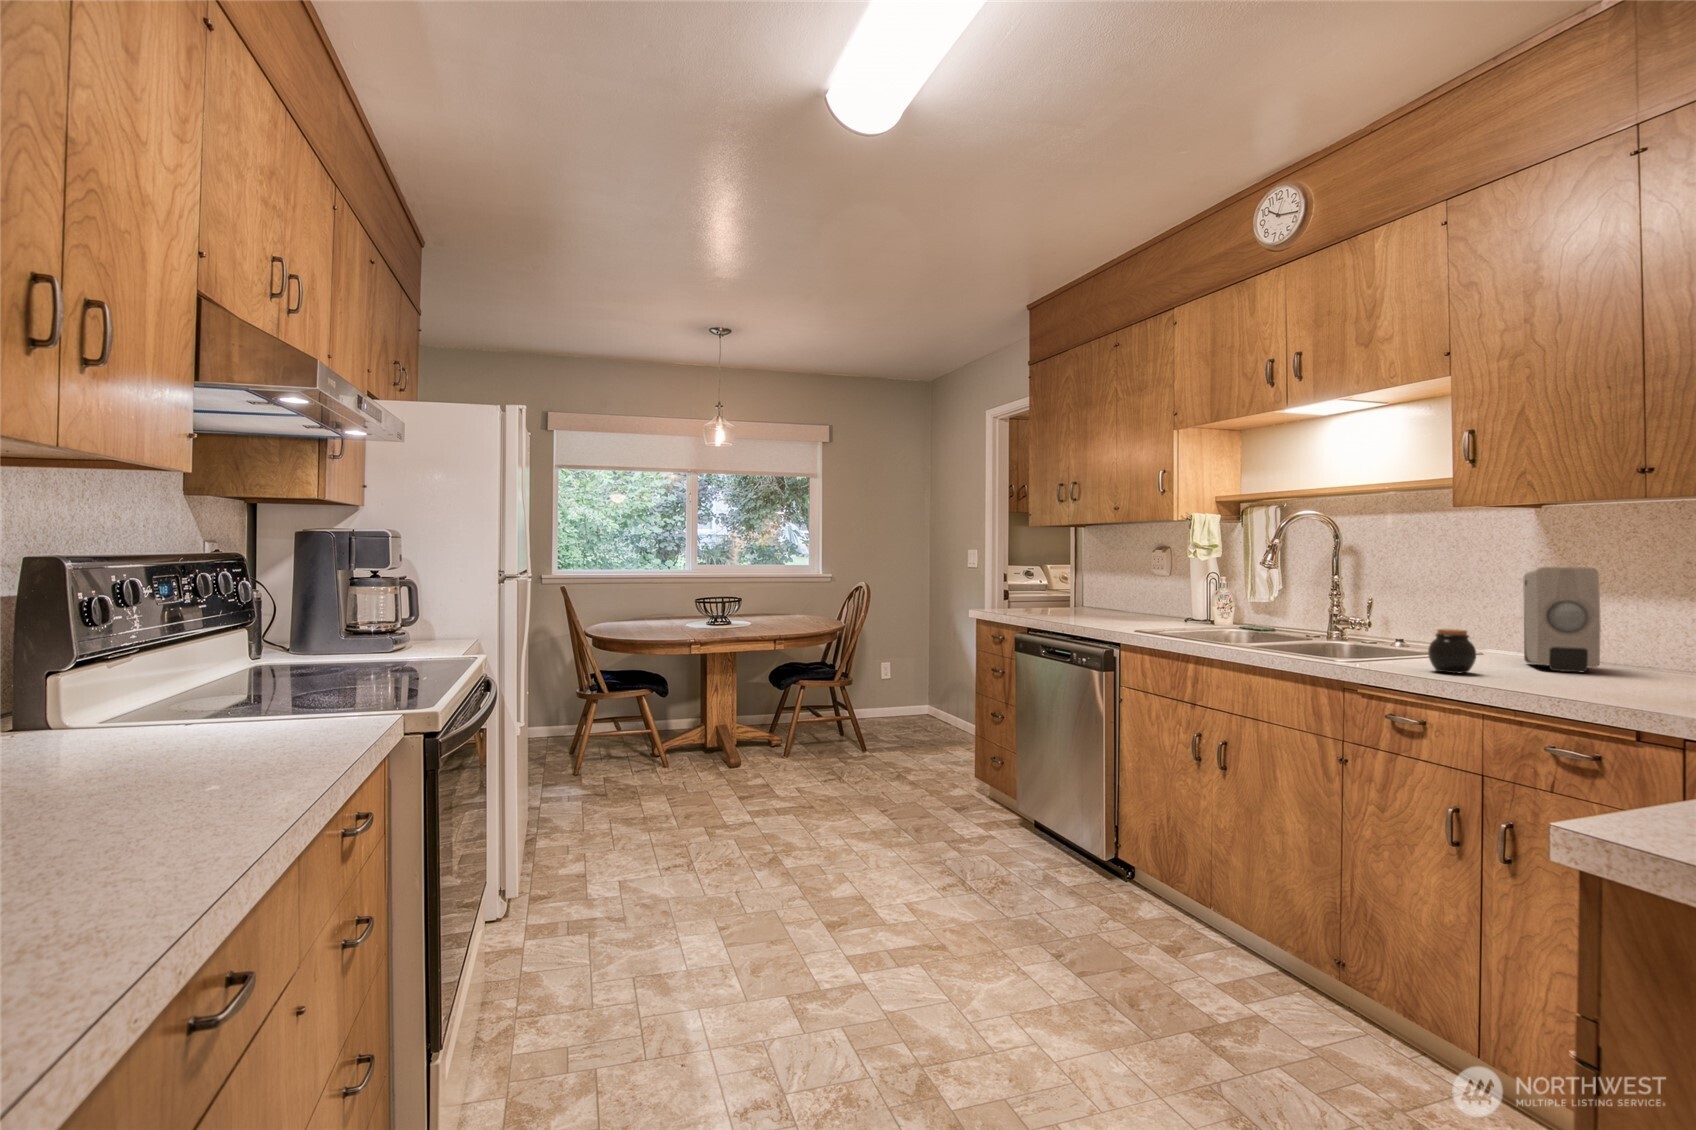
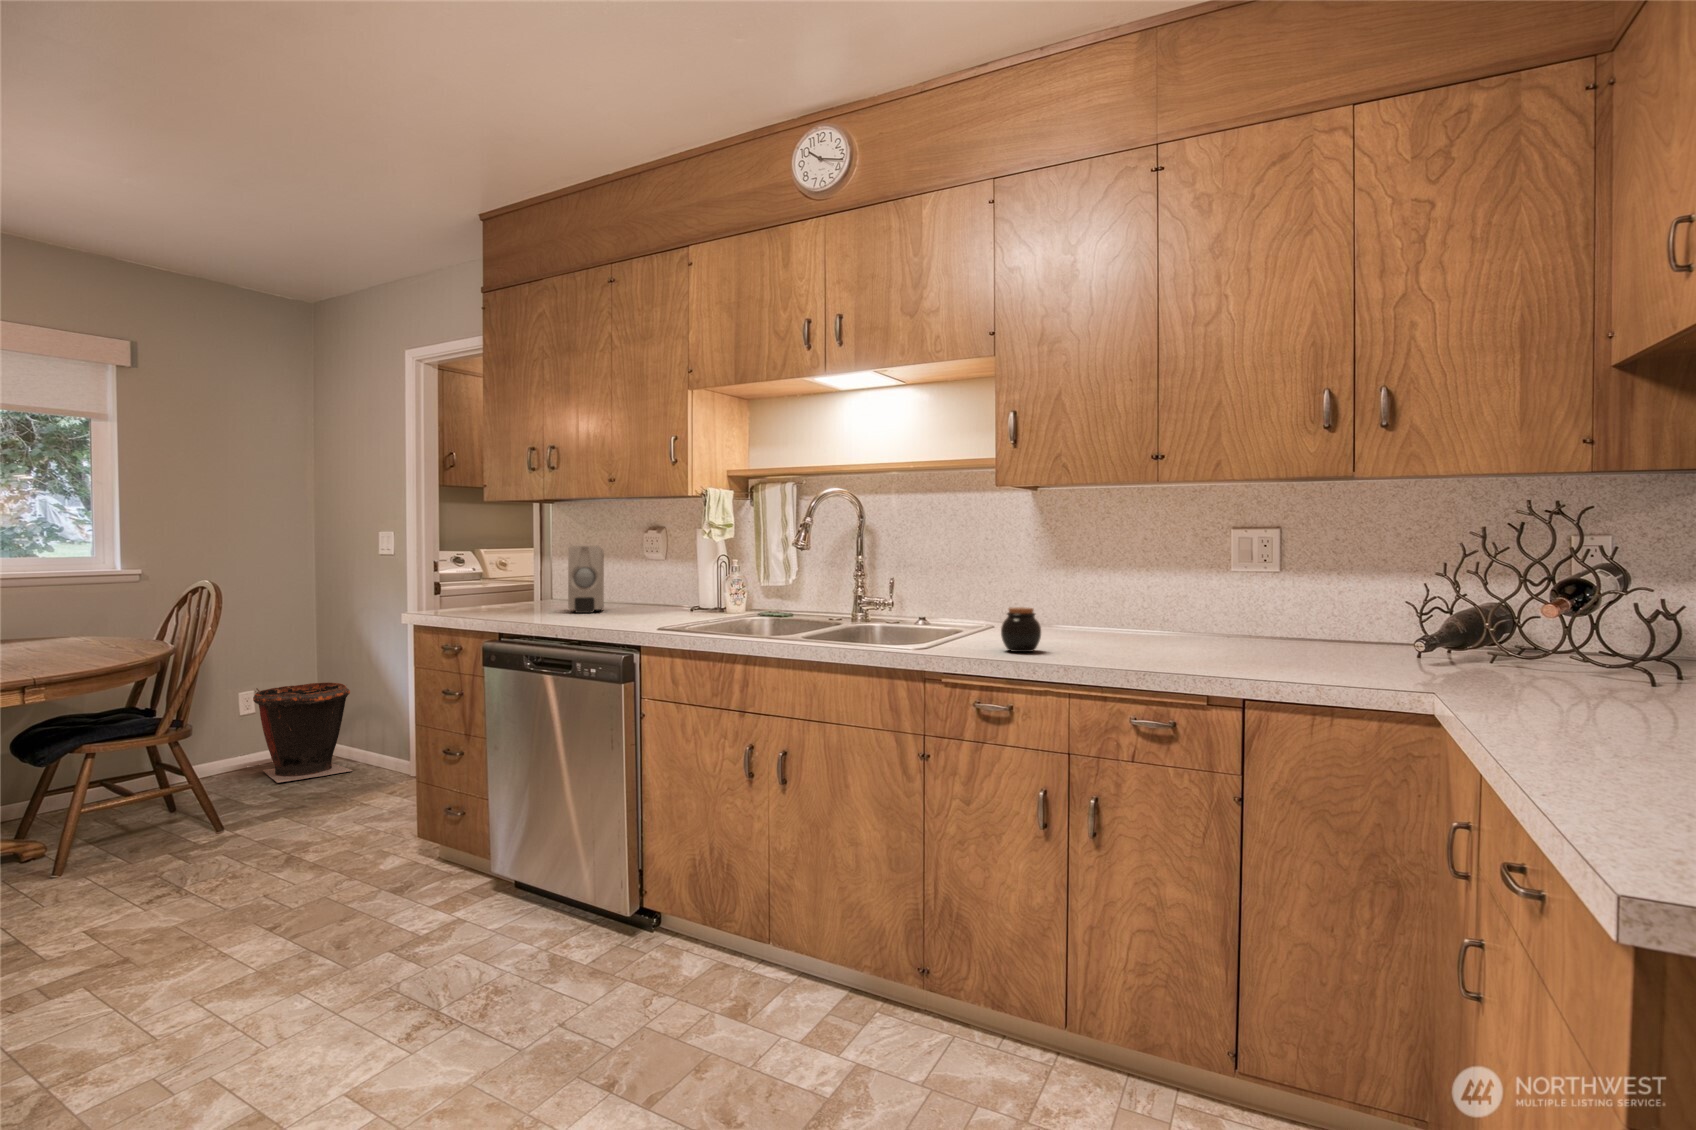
soap dispenser: present [1524,567,1601,672] -> present [568,546,604,613]
waste bin: none [891,660,949,730] -> present [253,682,352,783]

